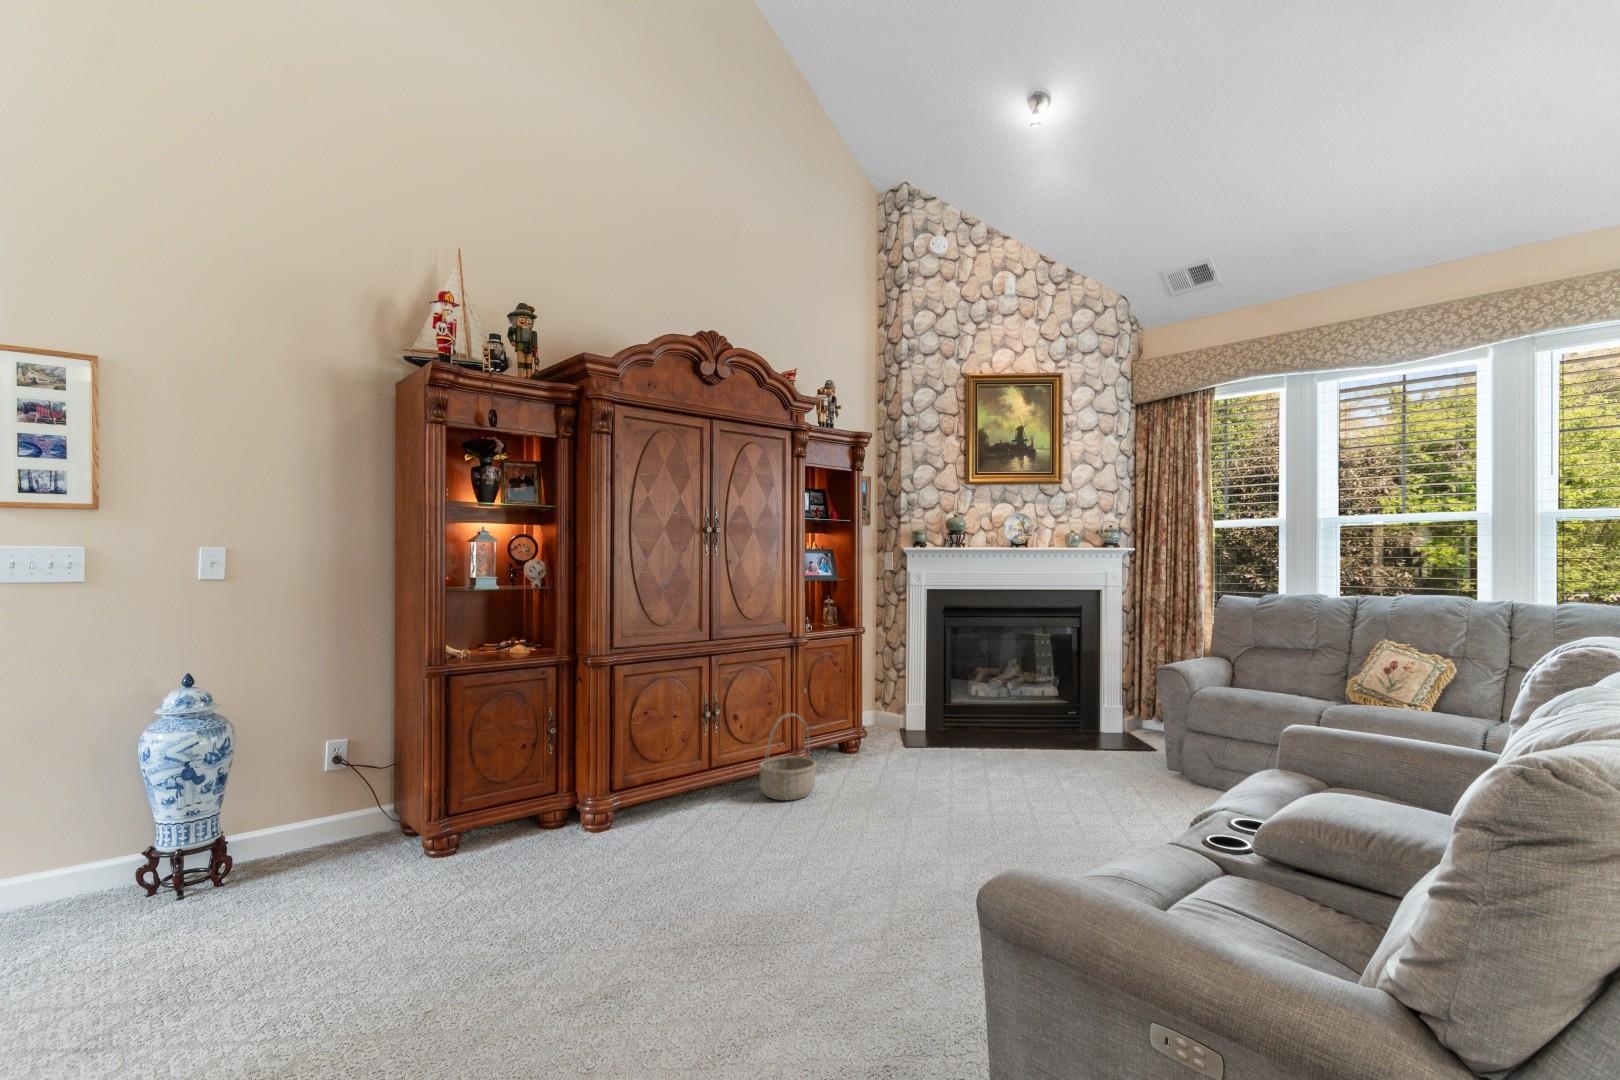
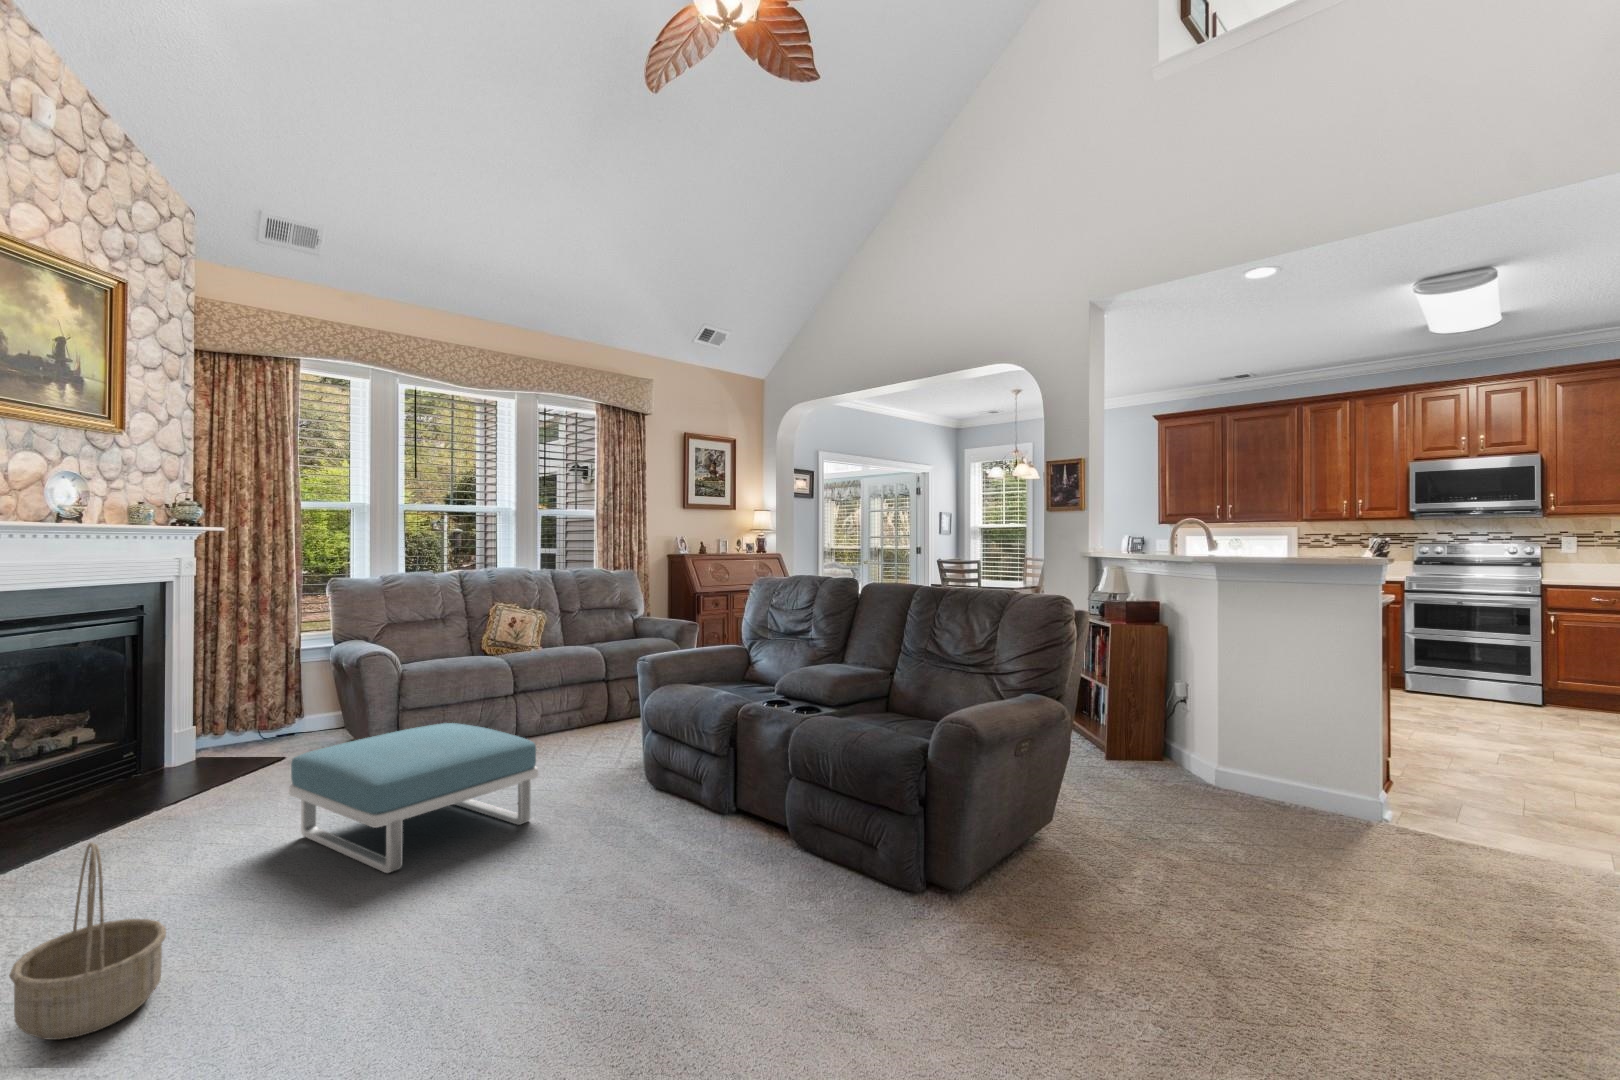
footstool: none [930,722,1112,842] -> present [289,723,538,873]

